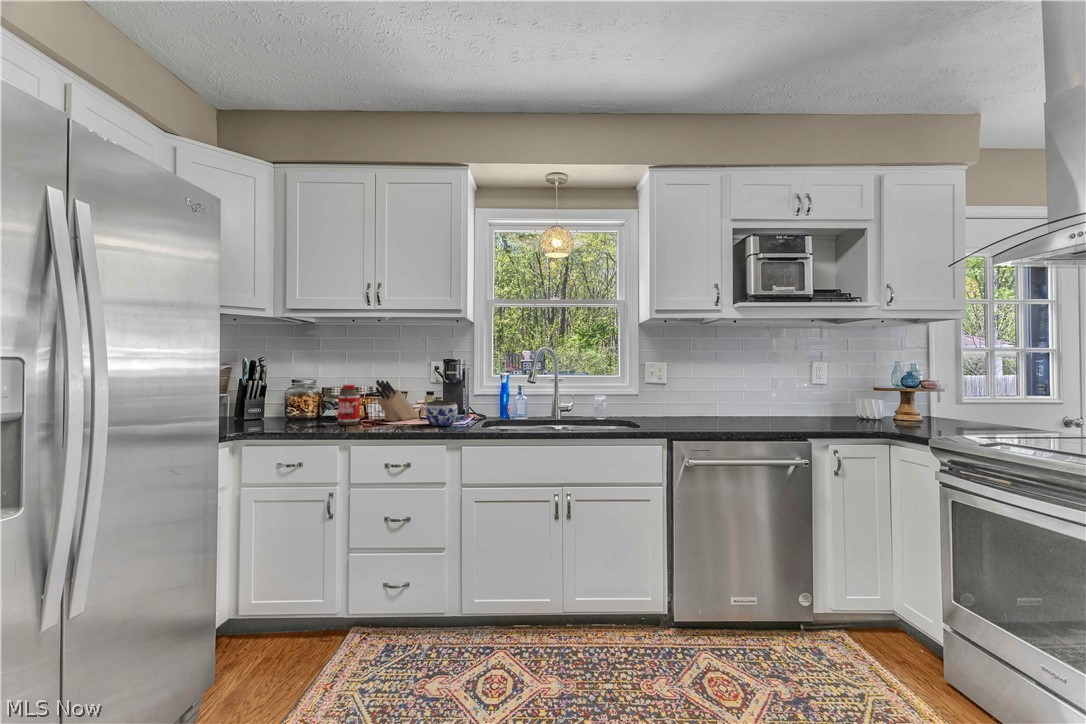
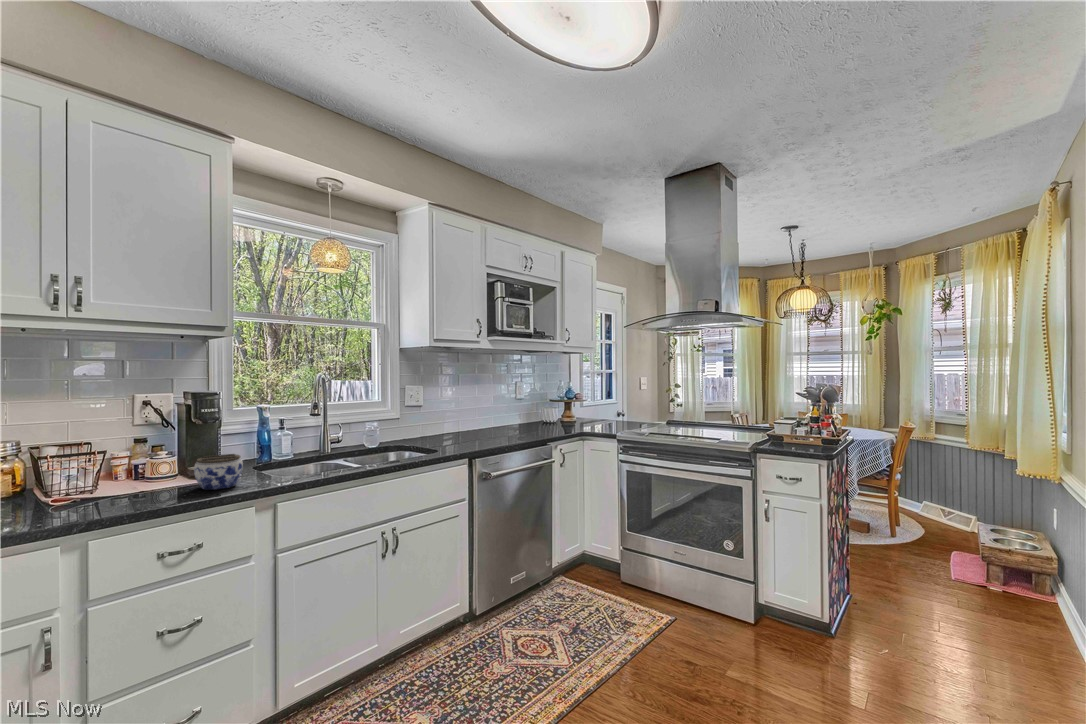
knife block: present [376,380,419,421] -> none [98,439,149,498]
bottle: present [338,385,360,425] -> none [41,452,83,519]

